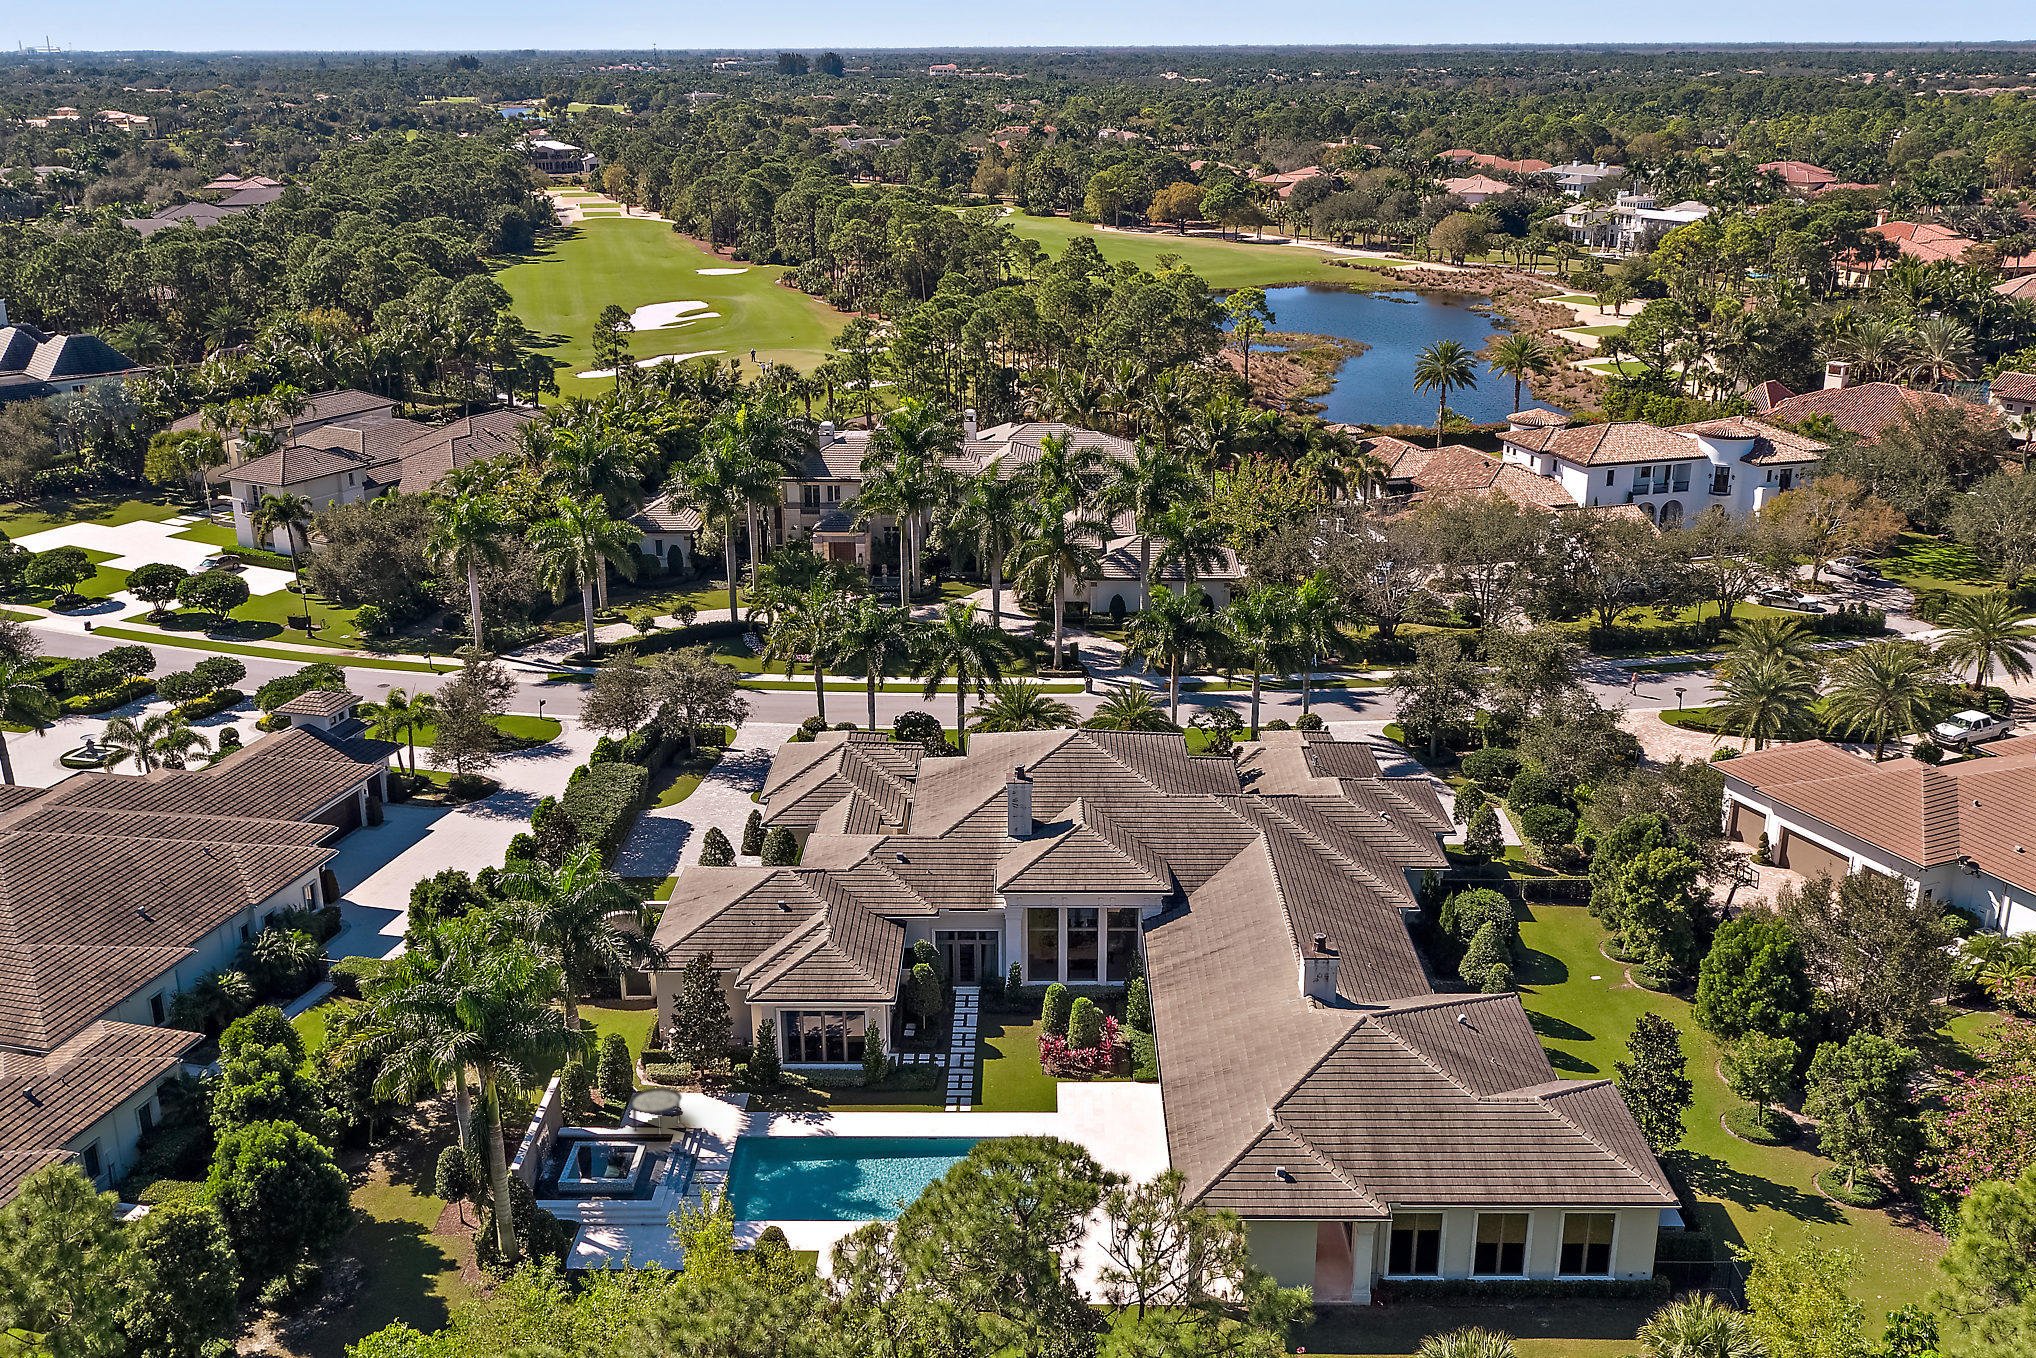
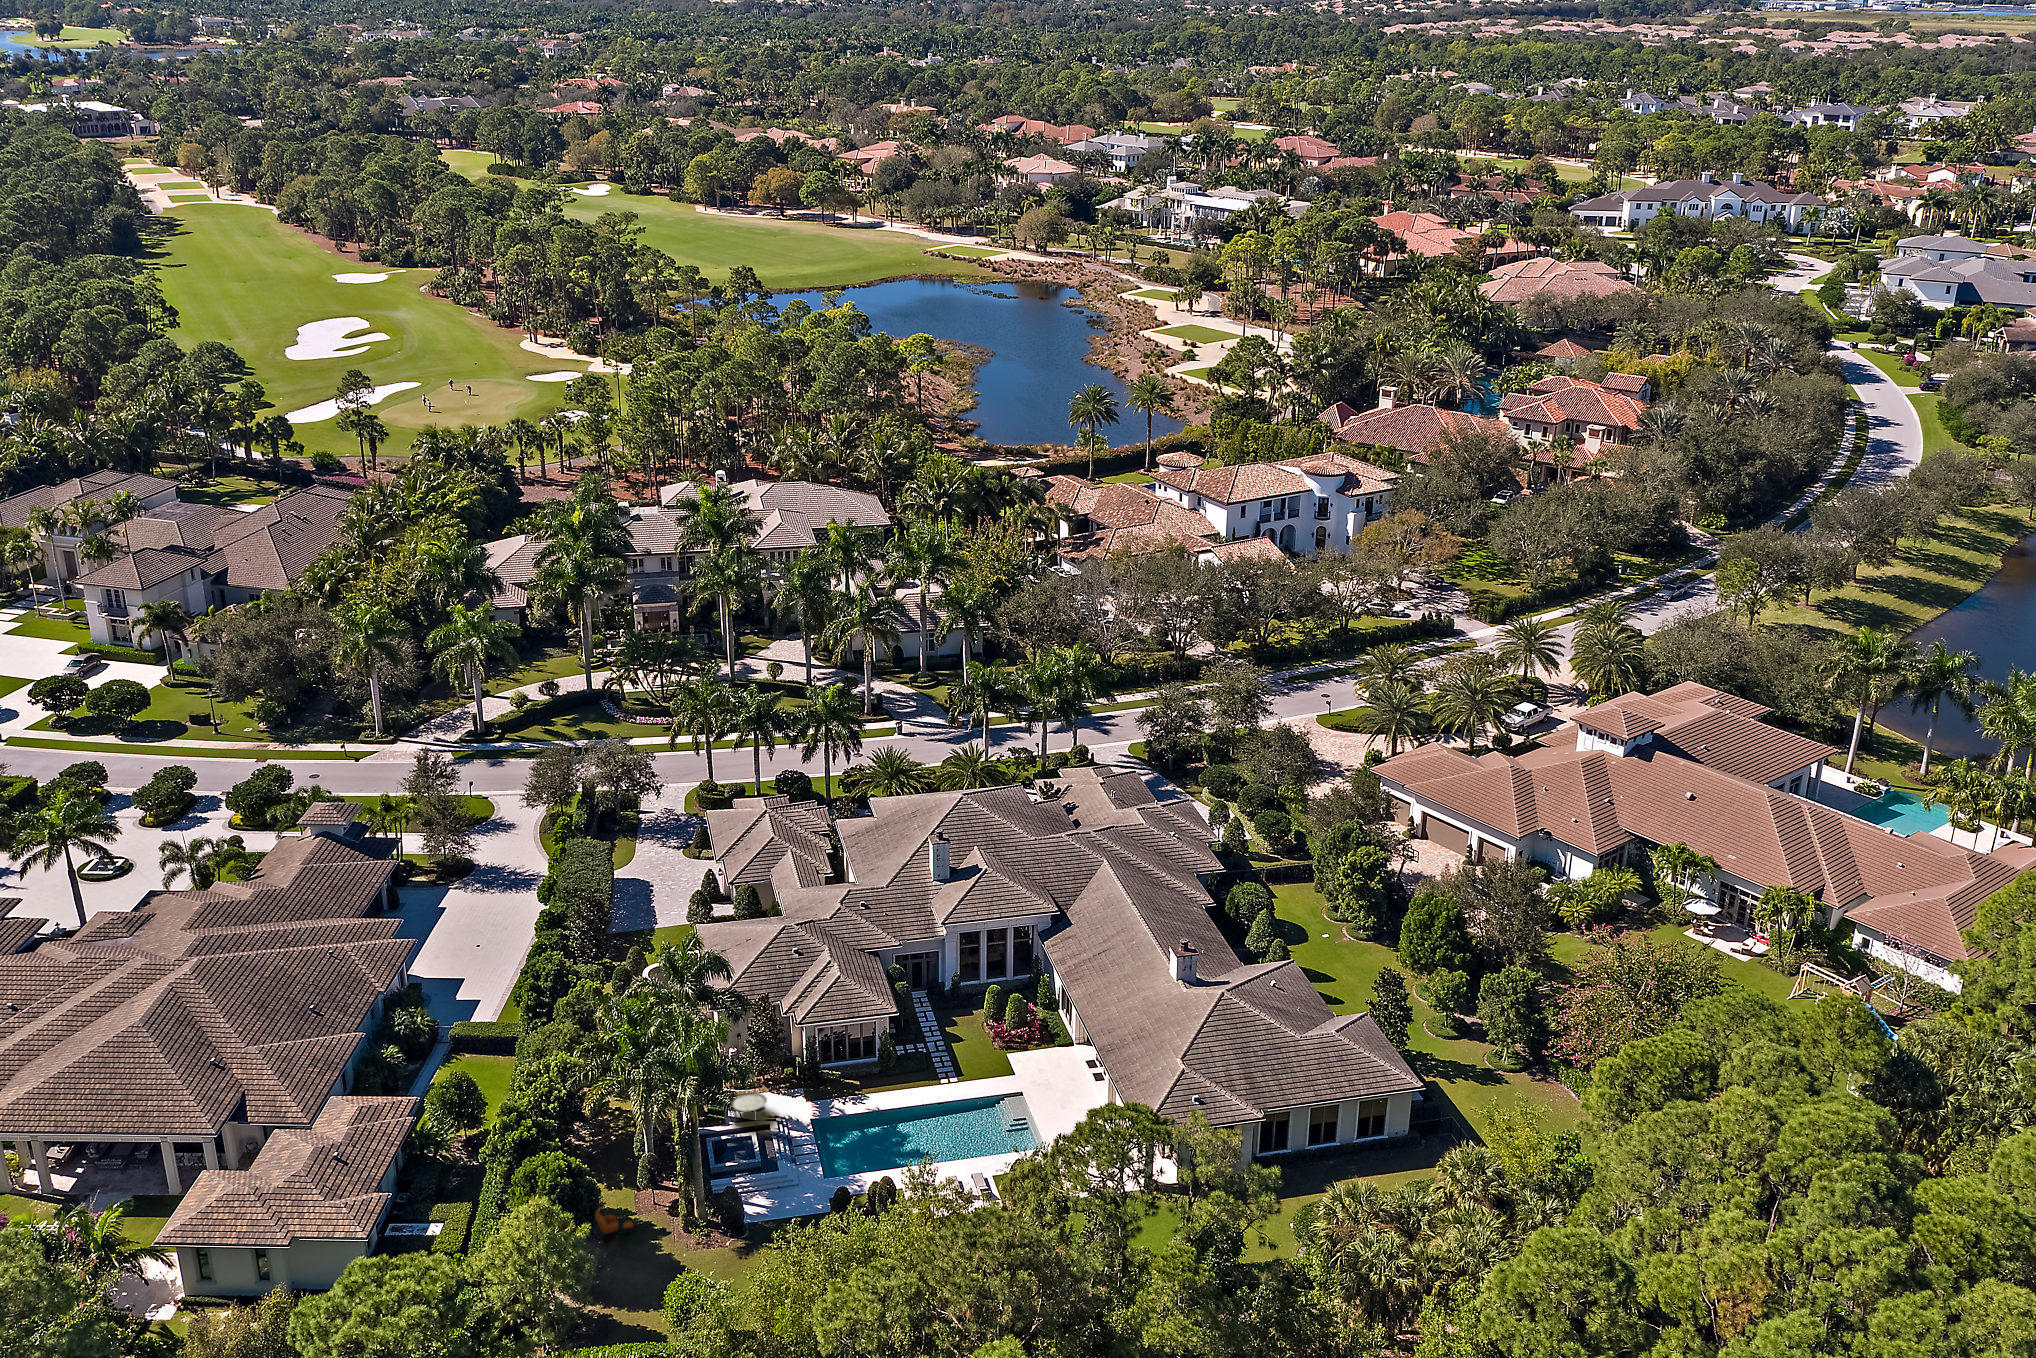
lounge chair: none [368,1215,426,1262] -> present [596,1210,633,1235]

